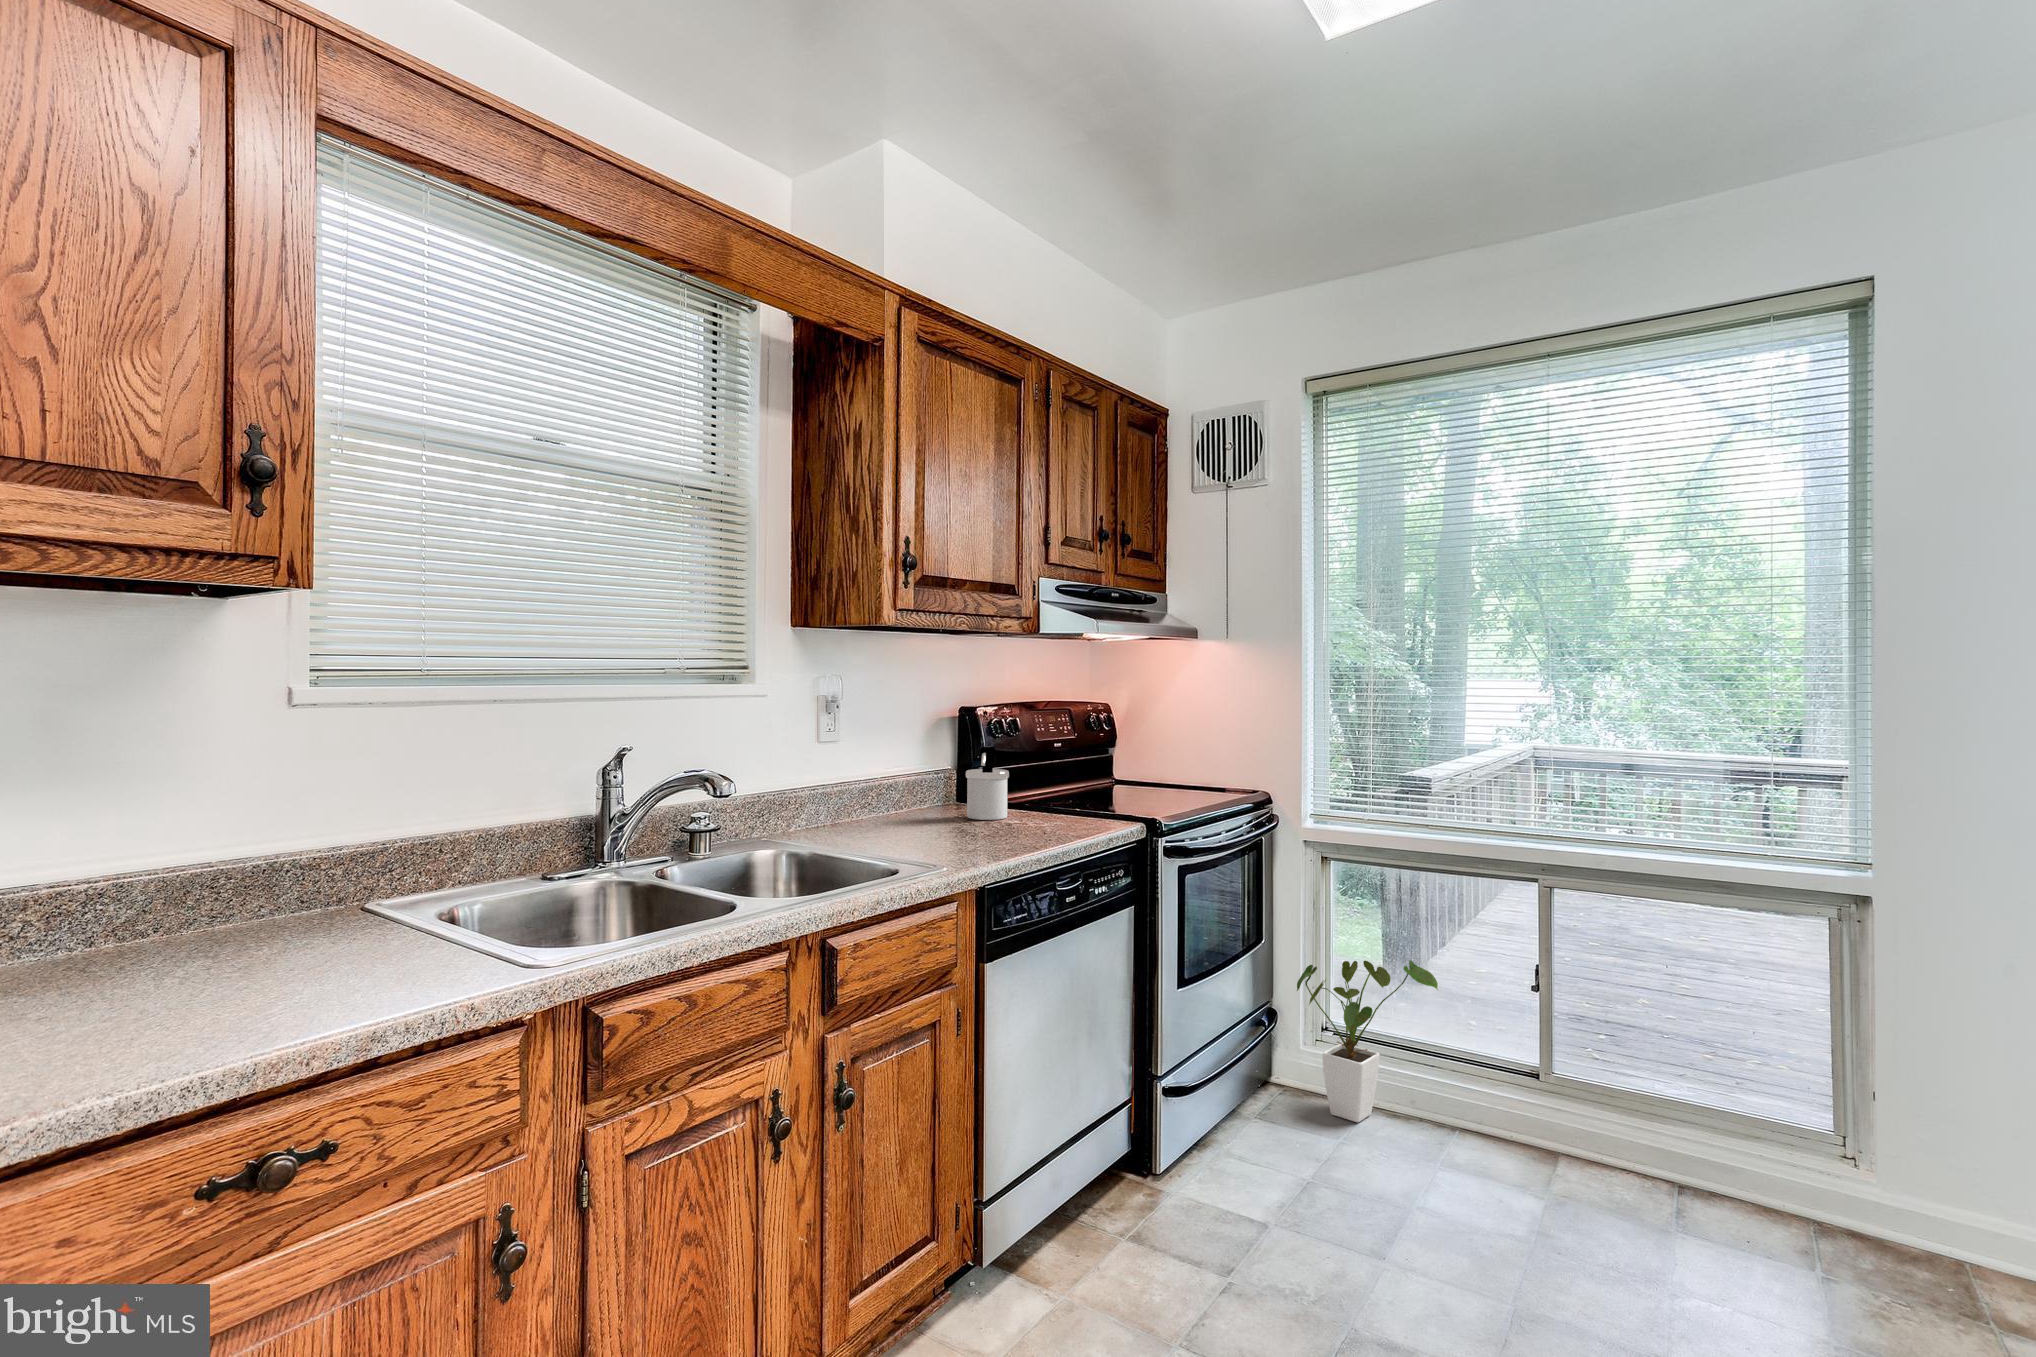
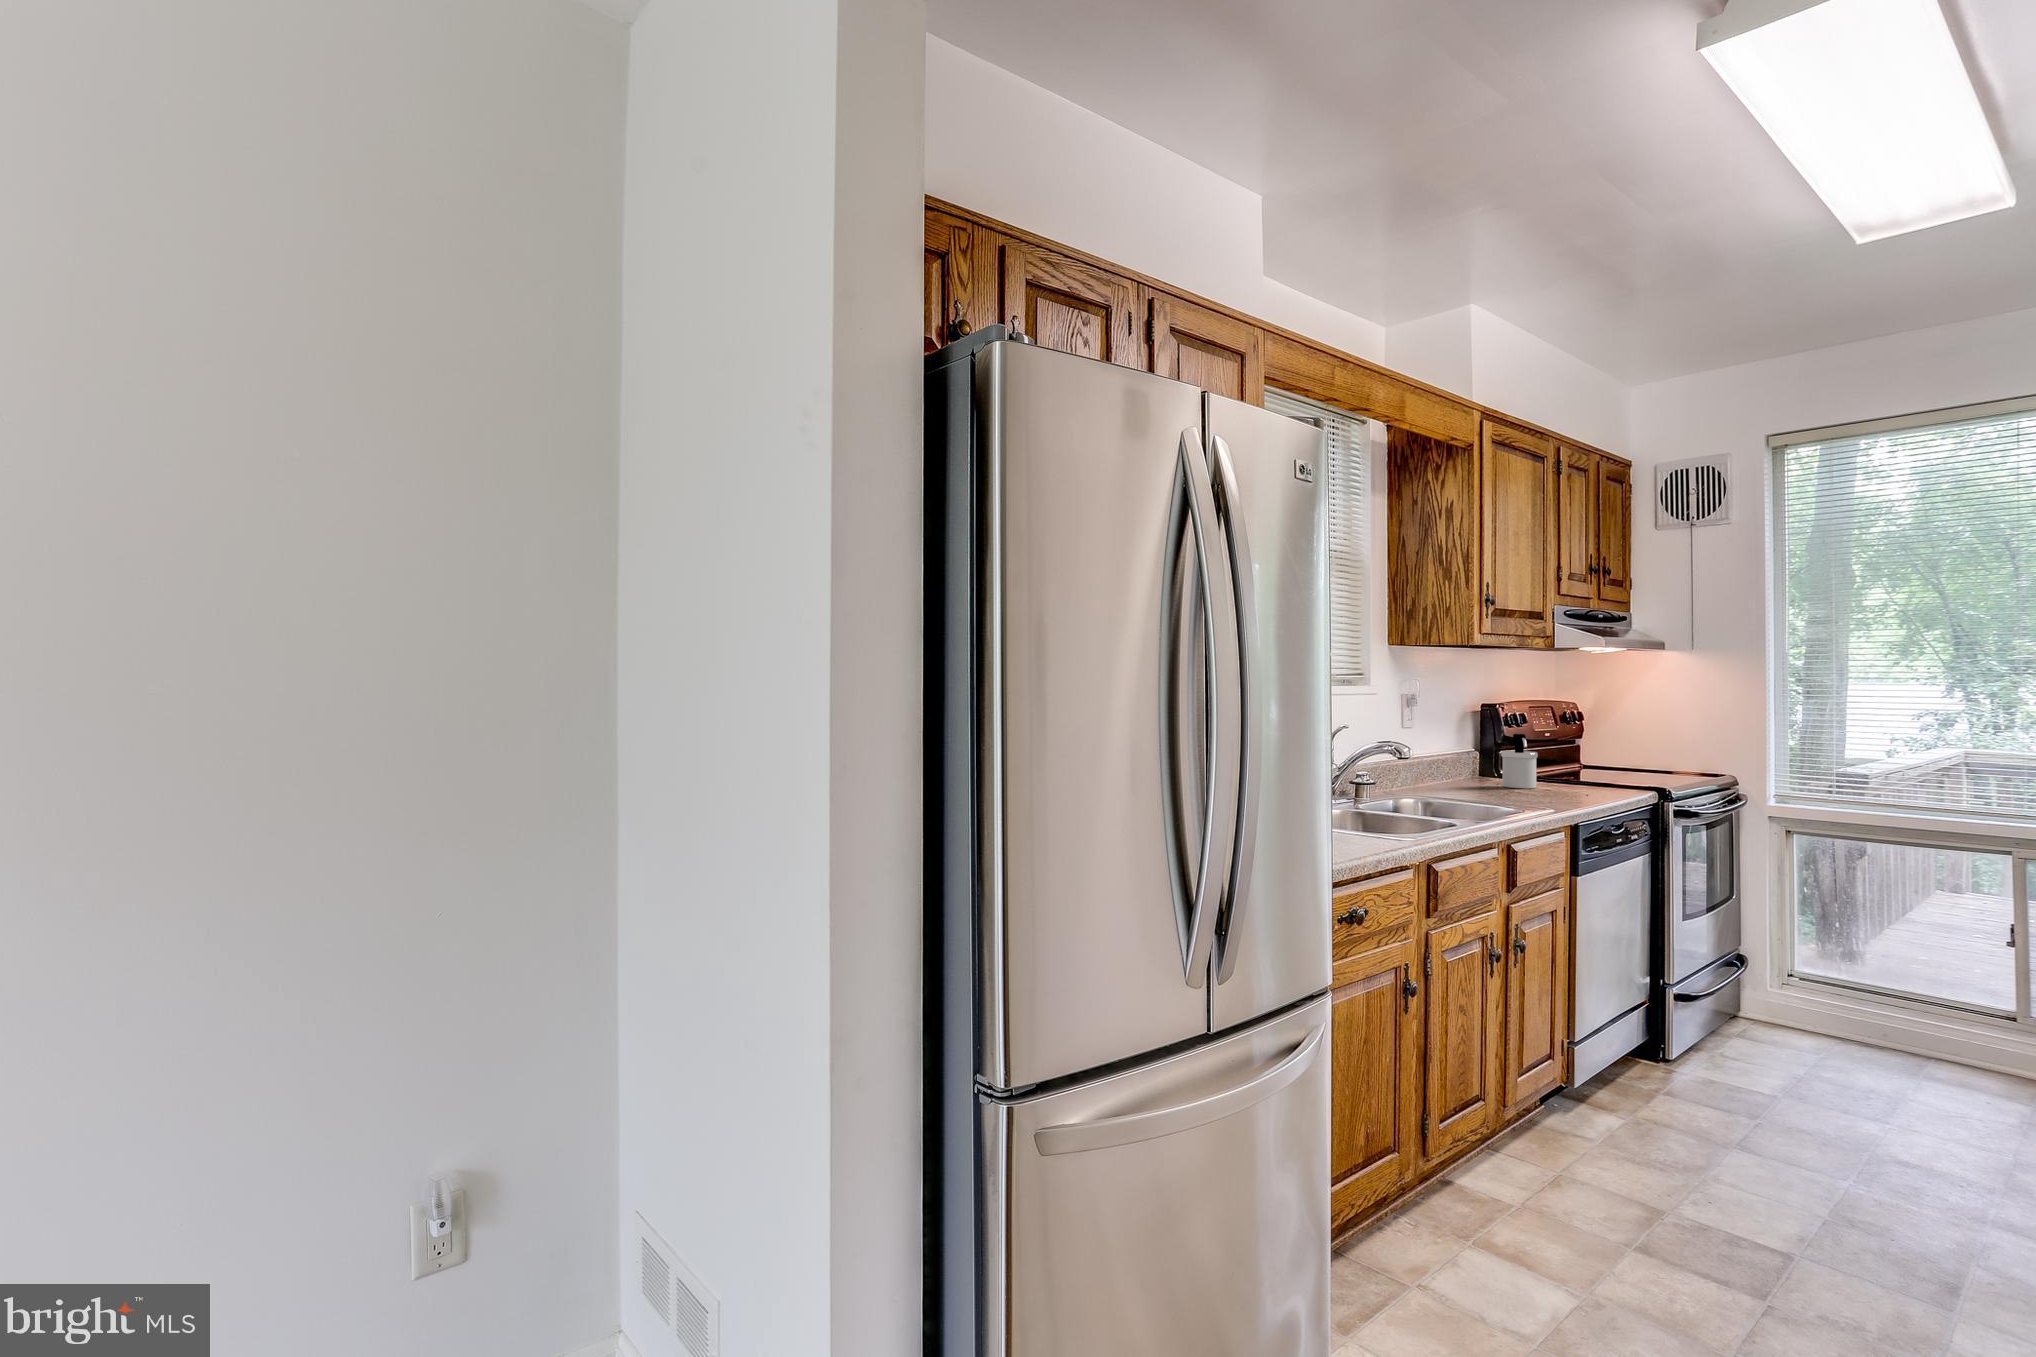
house plant: present [1297,960,1438,1122] -> none [1777,916,1912,1048]

